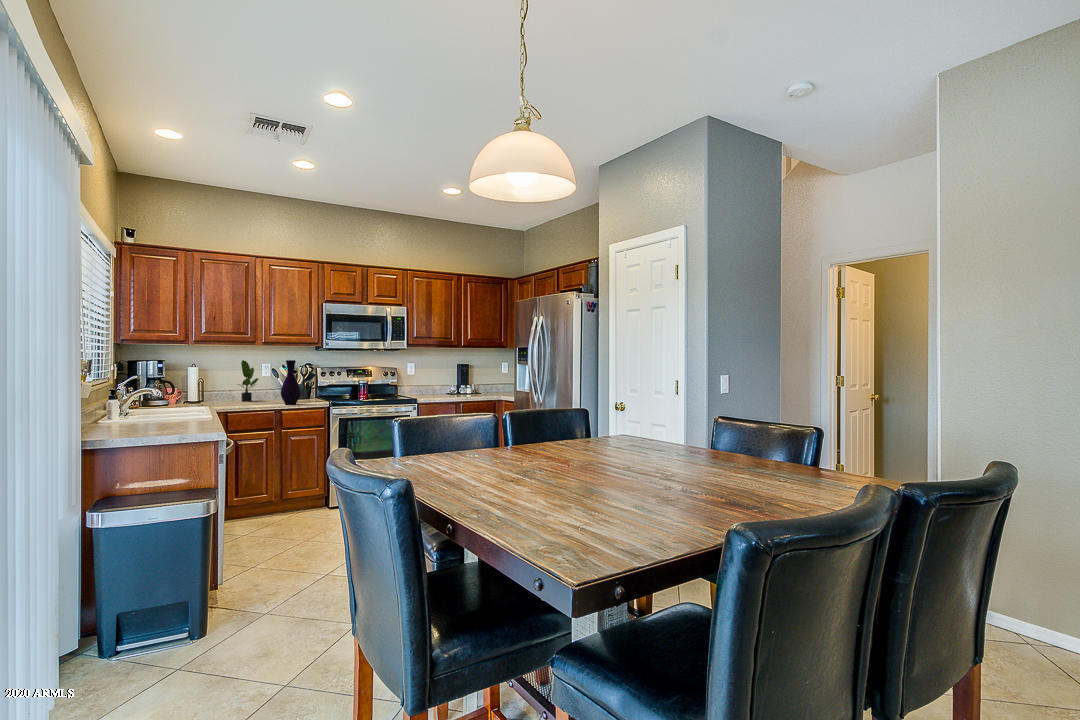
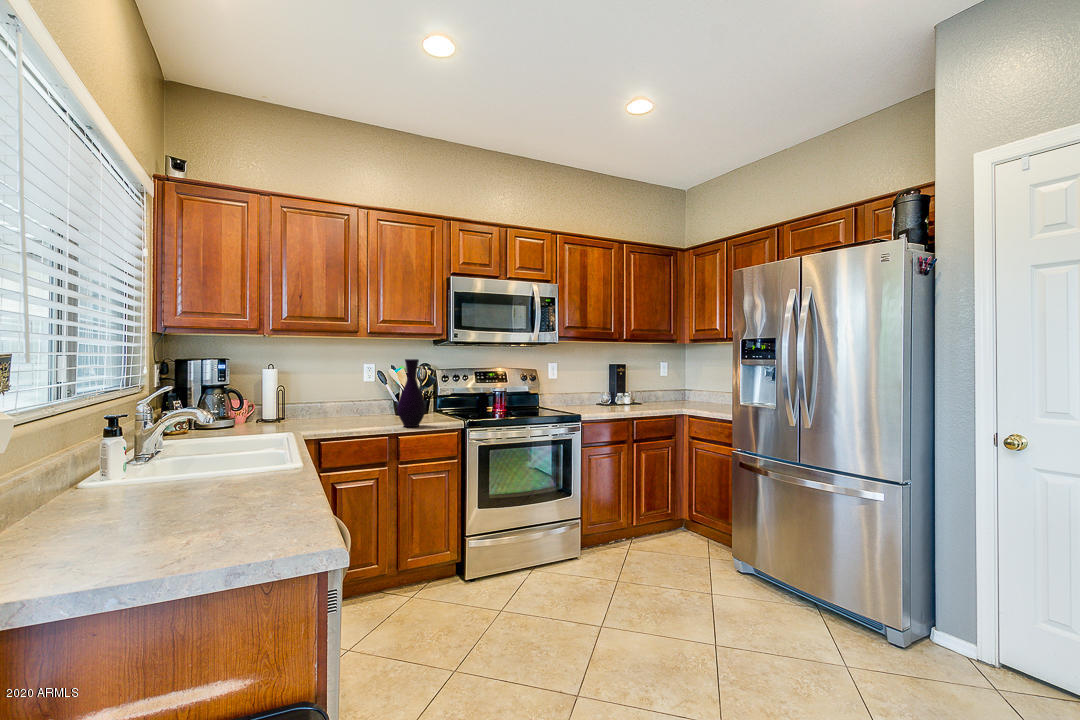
potted plant: present [238,360,258,401] -> none [327,358,361,418]

